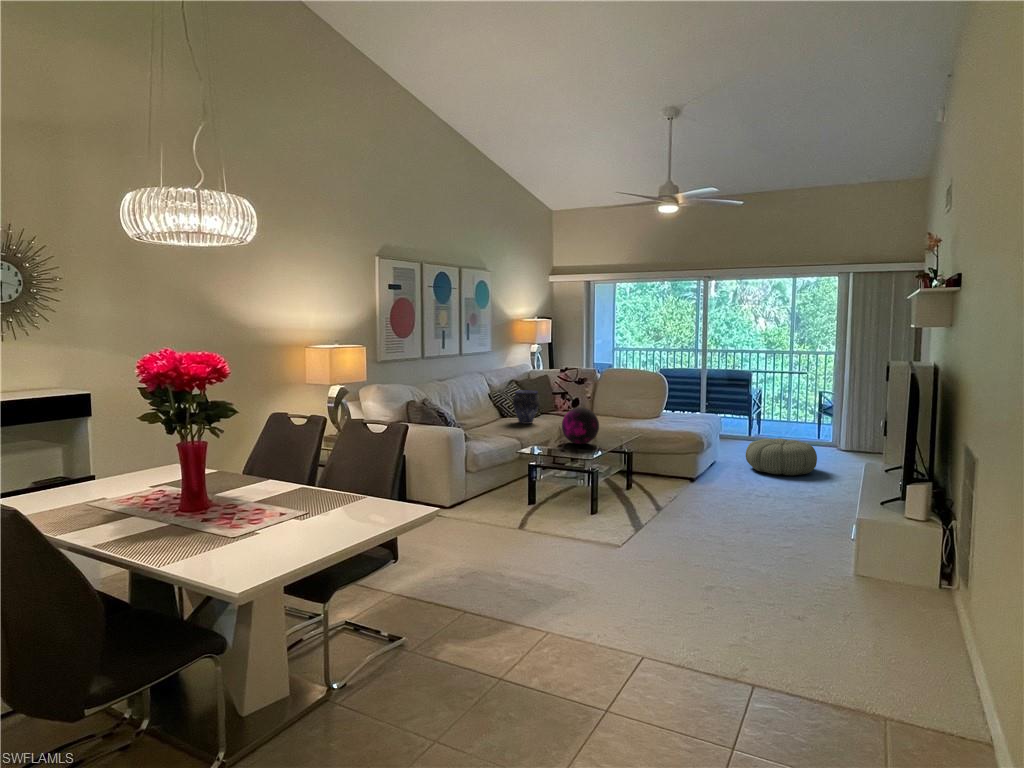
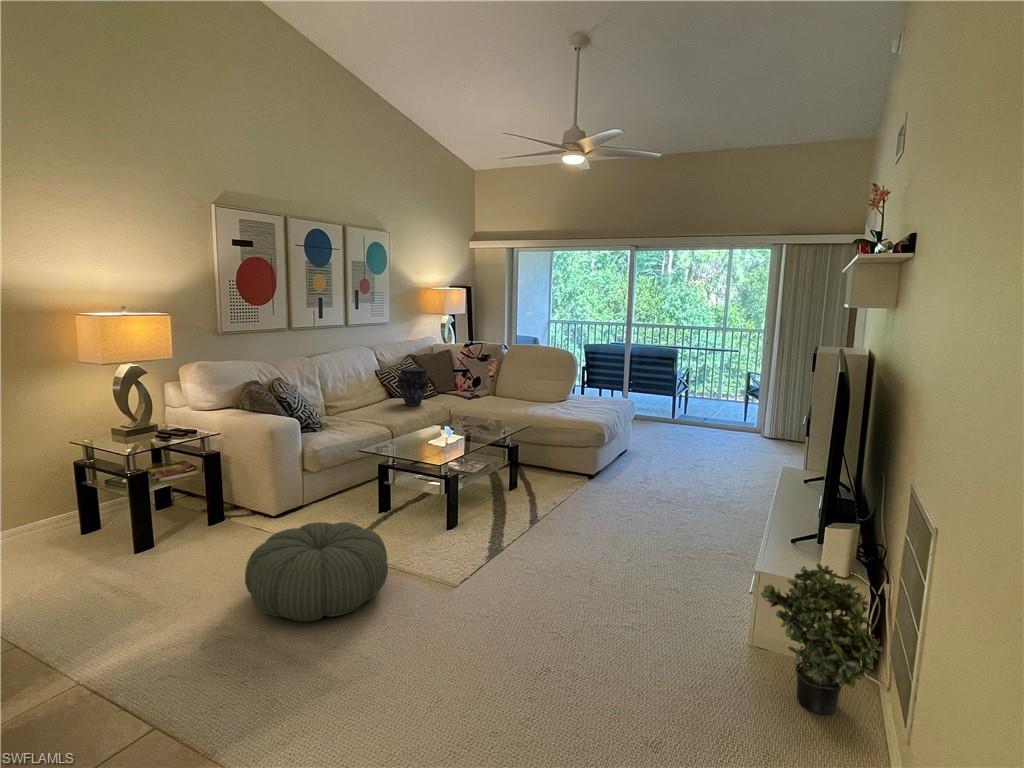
decorative orb: present [562,407,599,444] -> none [434,392,478,436]
pouf: present [746,439,817,476] -> present [245,522,388,621]
potted plant: none [865,505,951,603] -> present [761,563,883,714]

